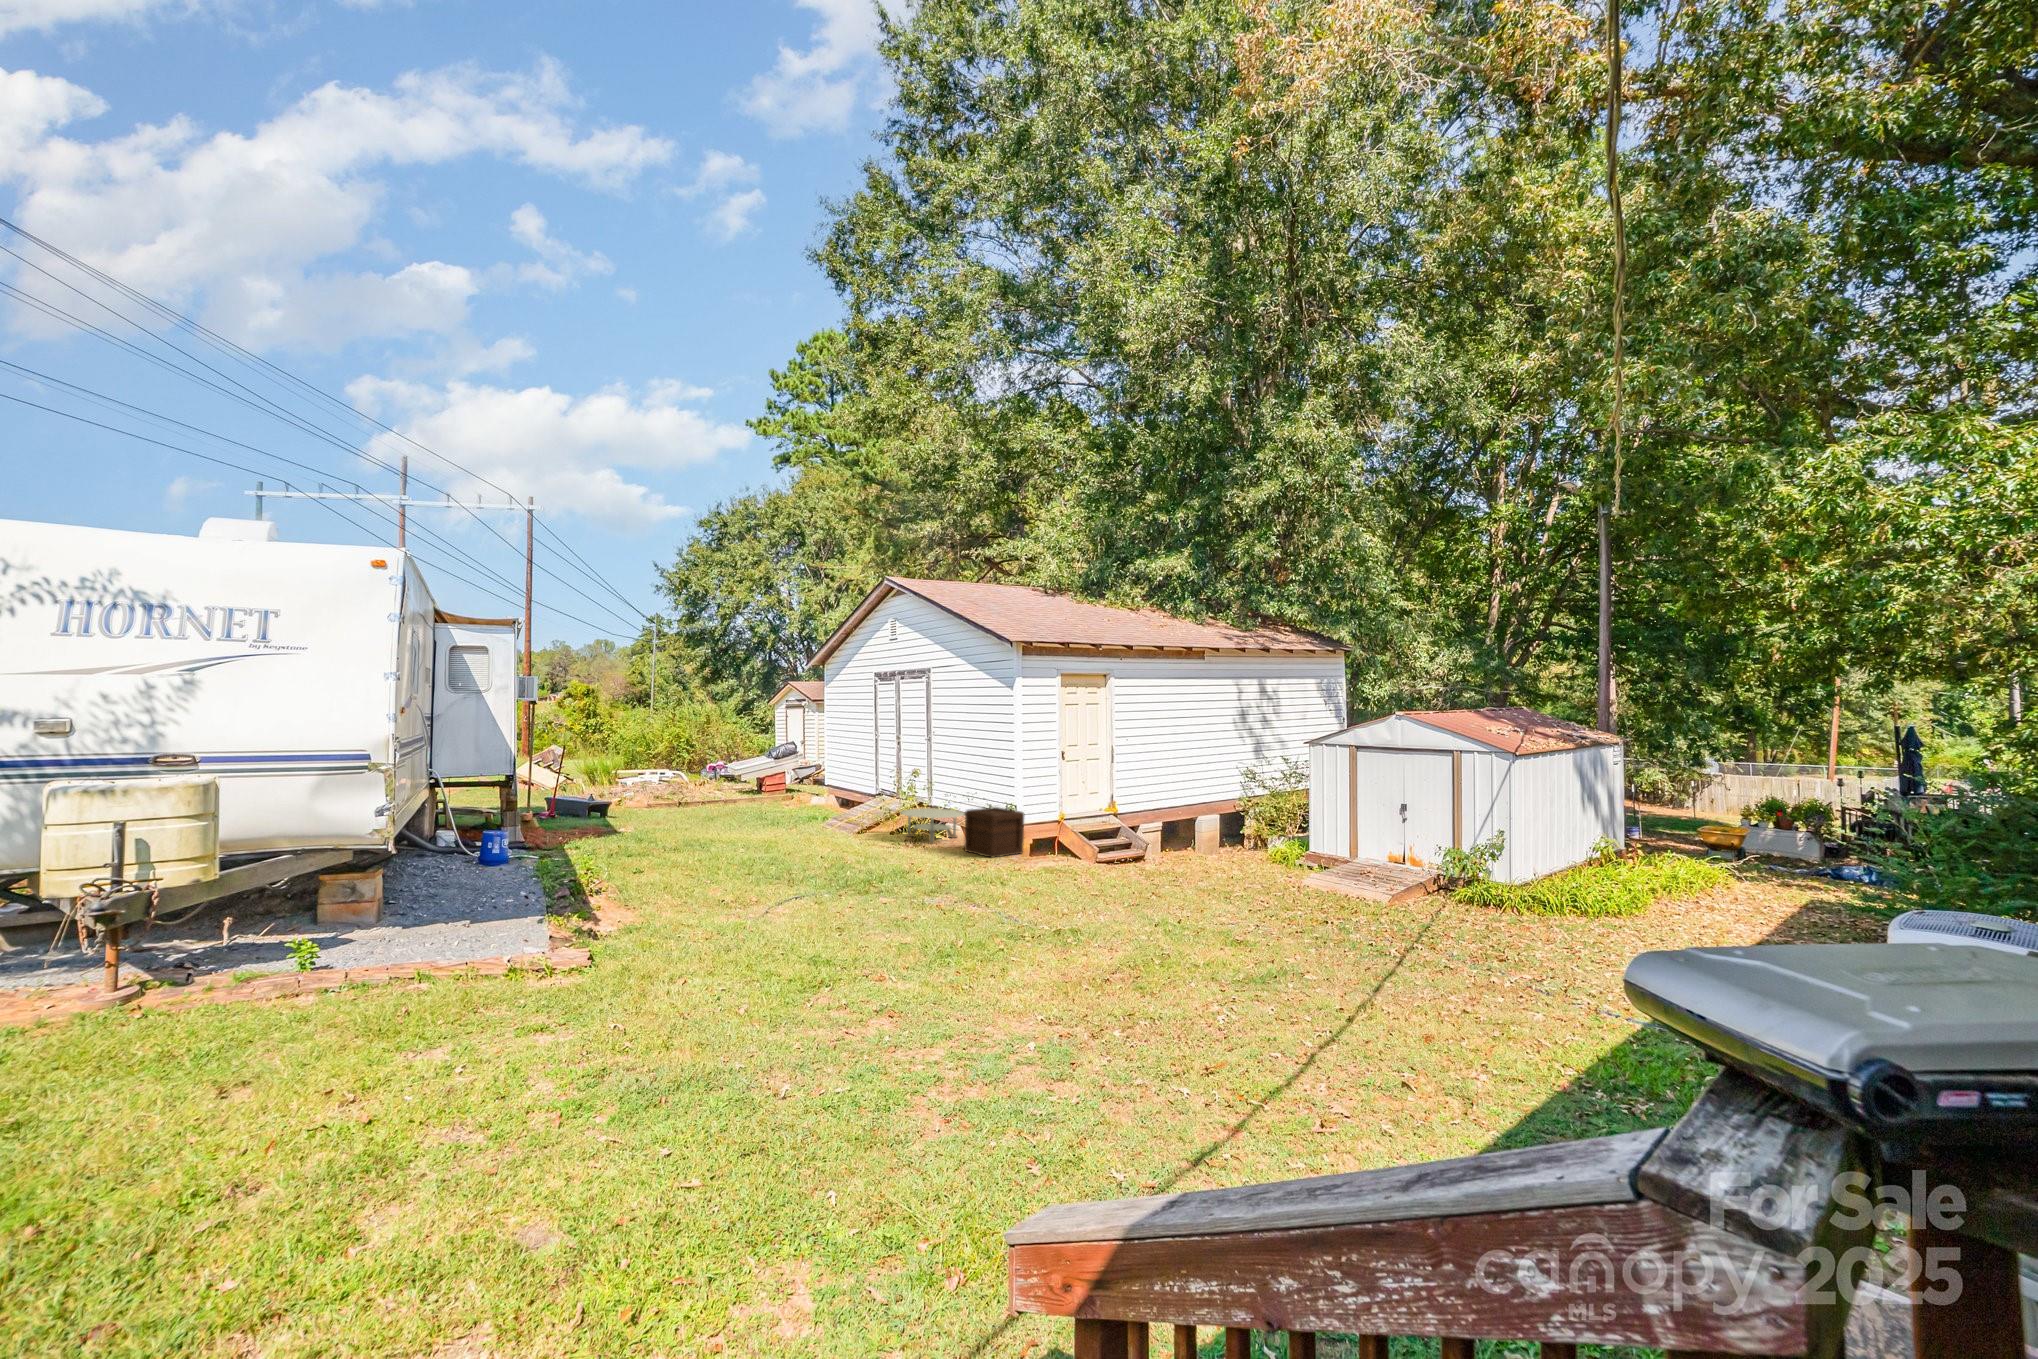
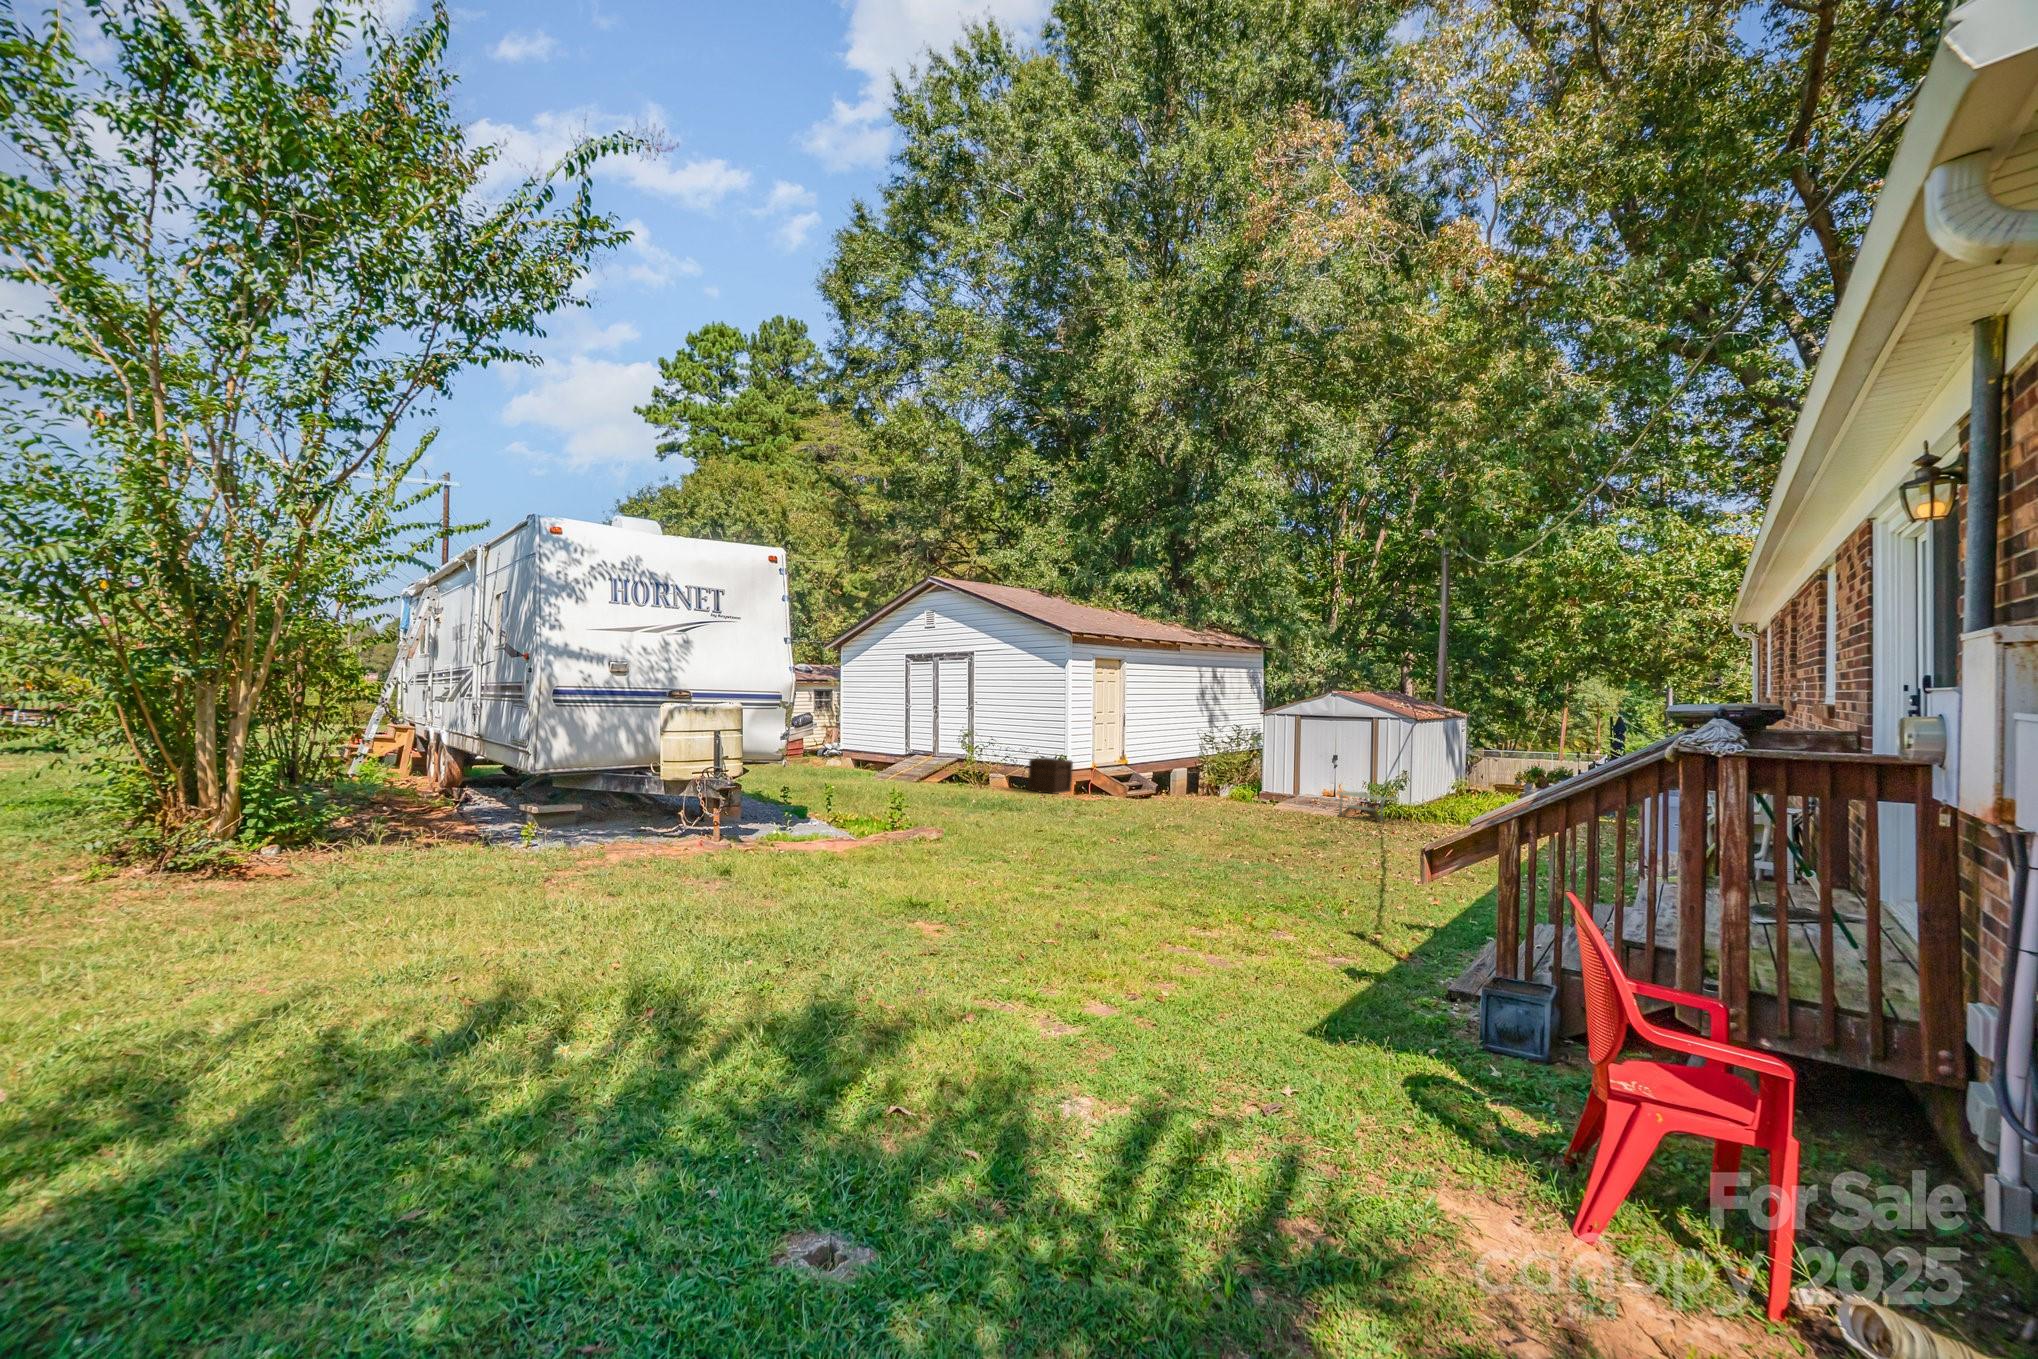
round table: present [901,808,965,844] -> present [1336,792,1396,822]

